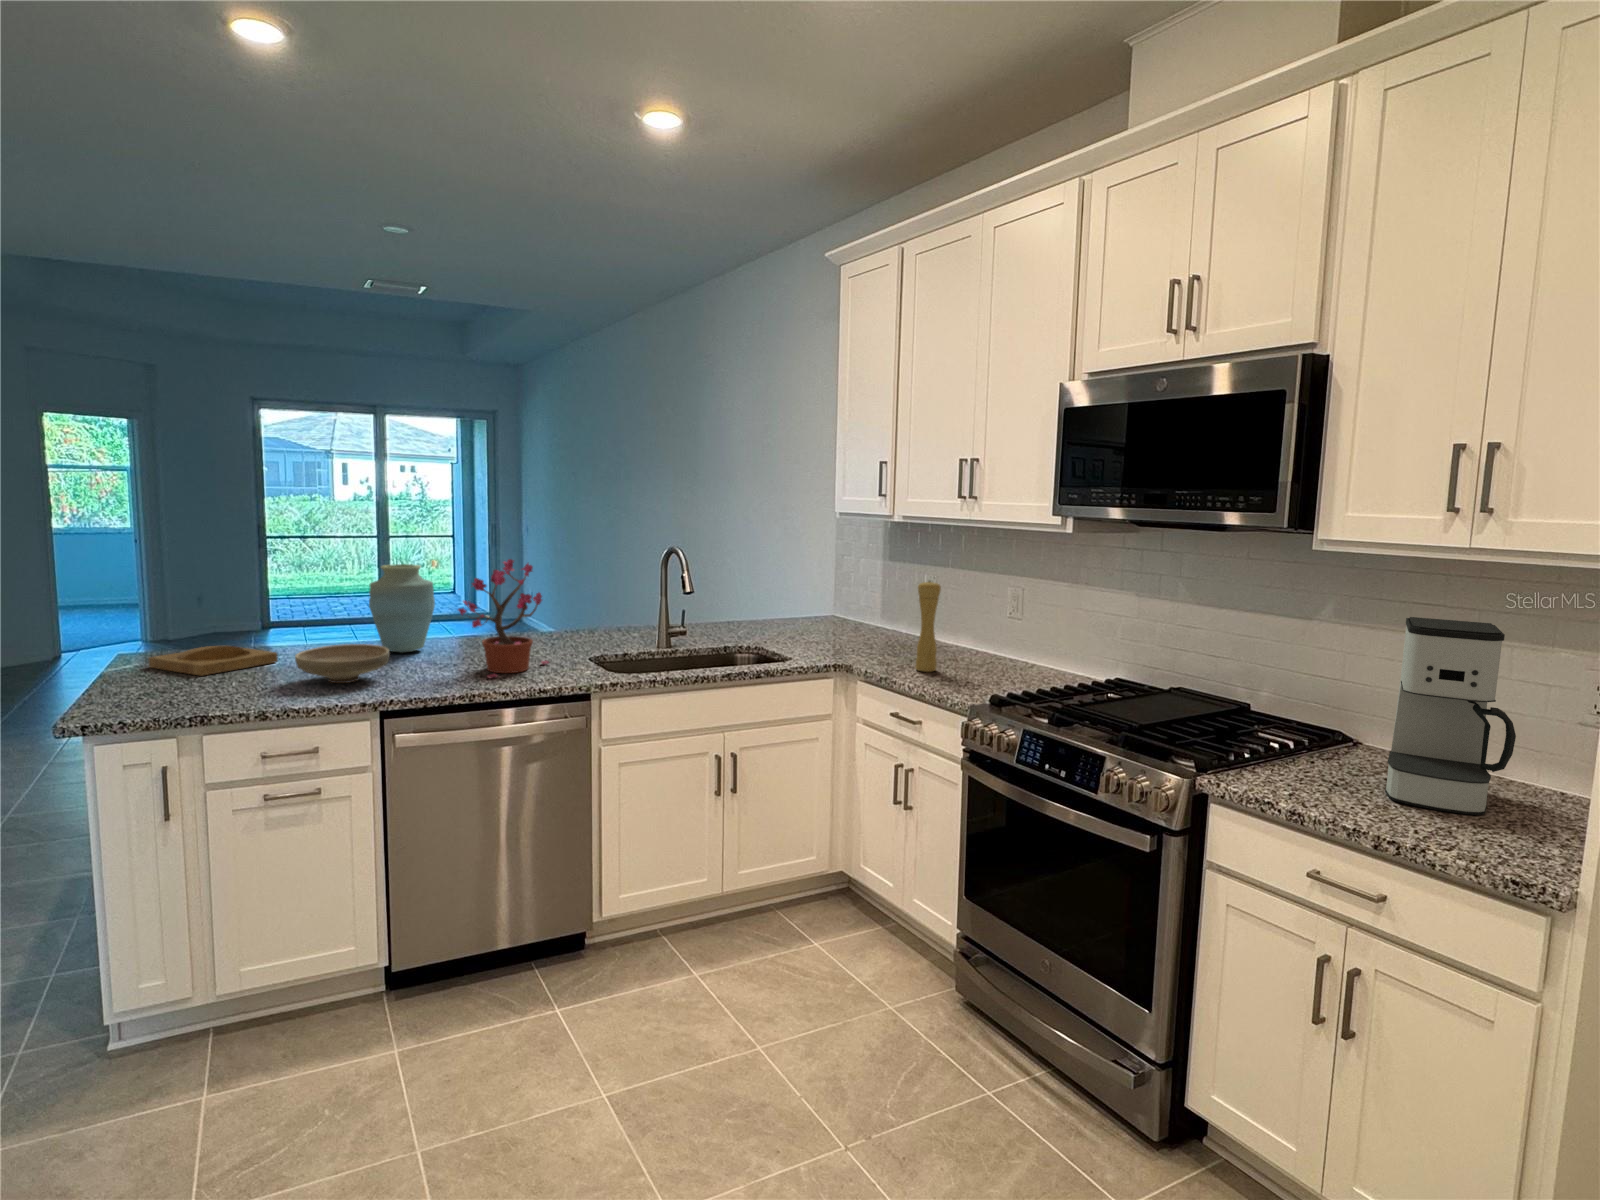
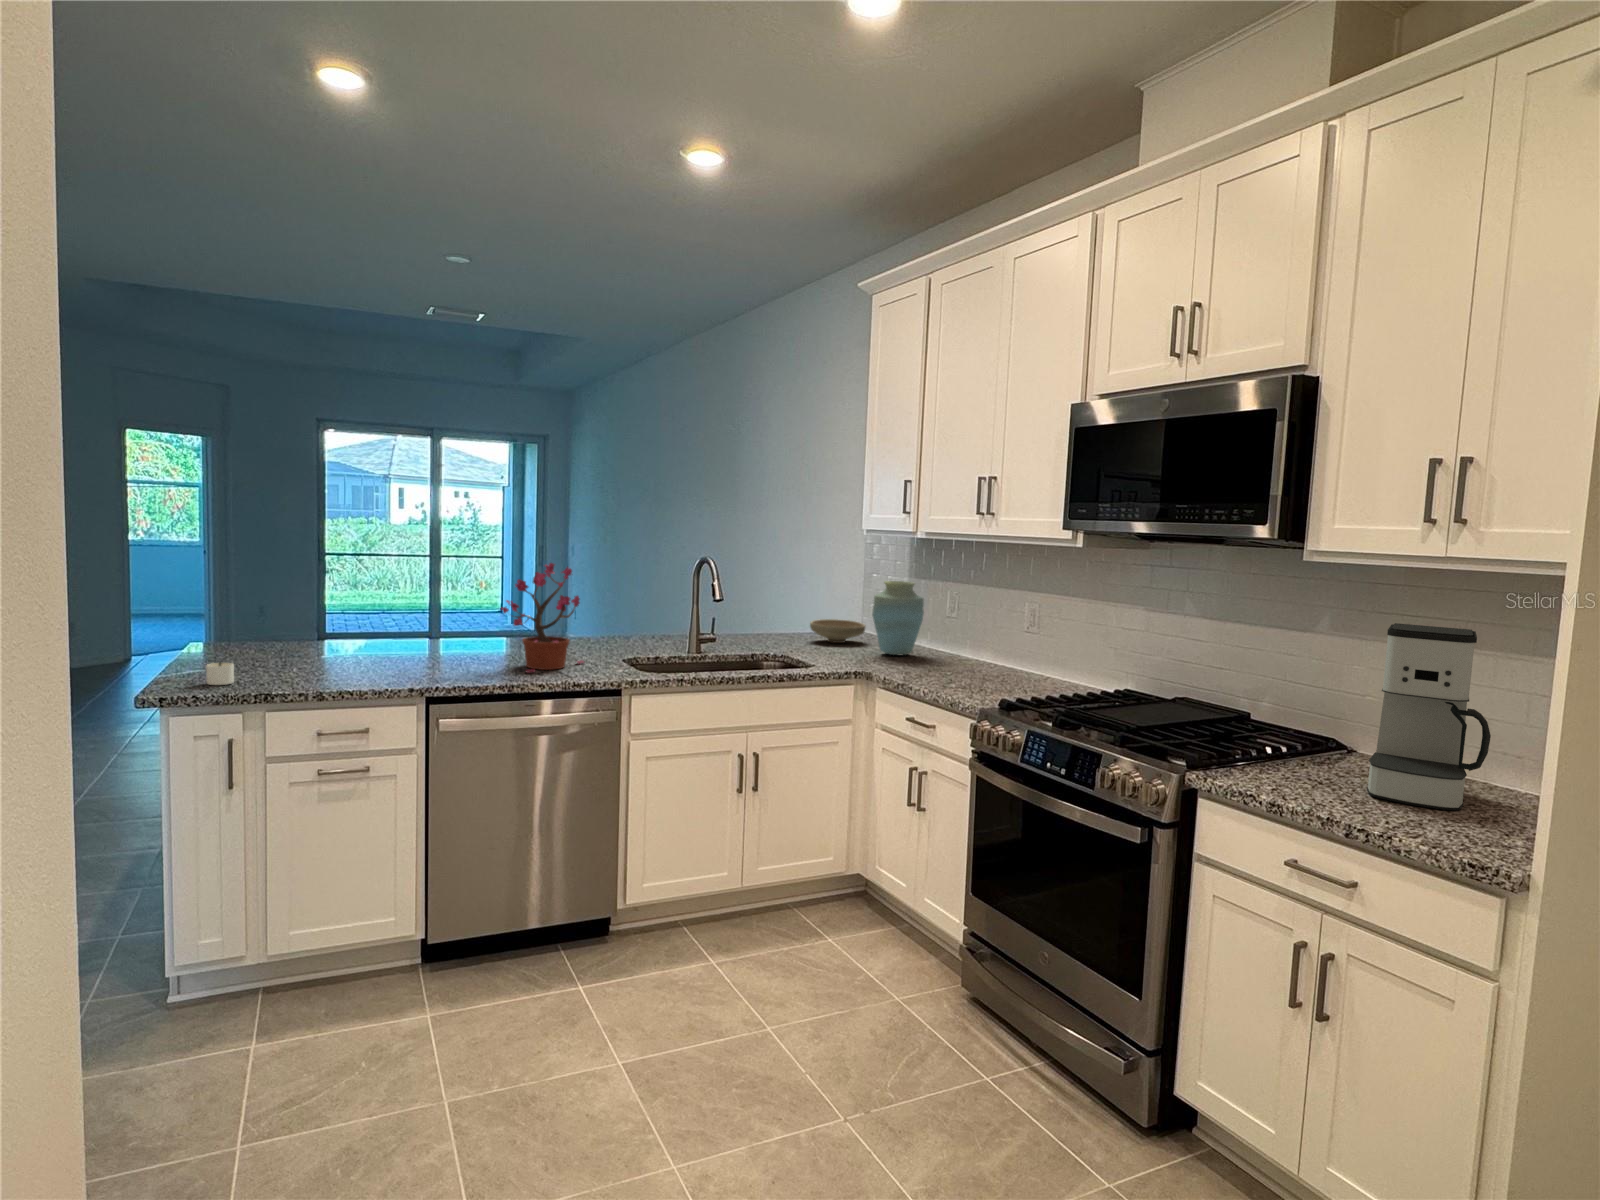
vase: present [369,564,435,653] -> present [872,581,924,655]
pepper mill: present [915,581,941,672] -> none [935,593,961,681]
bowl: present [295,644,390,683] -> present [810,619,866,643]
tray: present [148,646,278,676] -> none [218,637,334,662]
candle: none [133,683,177,708] -> present [206,662,234,685]

